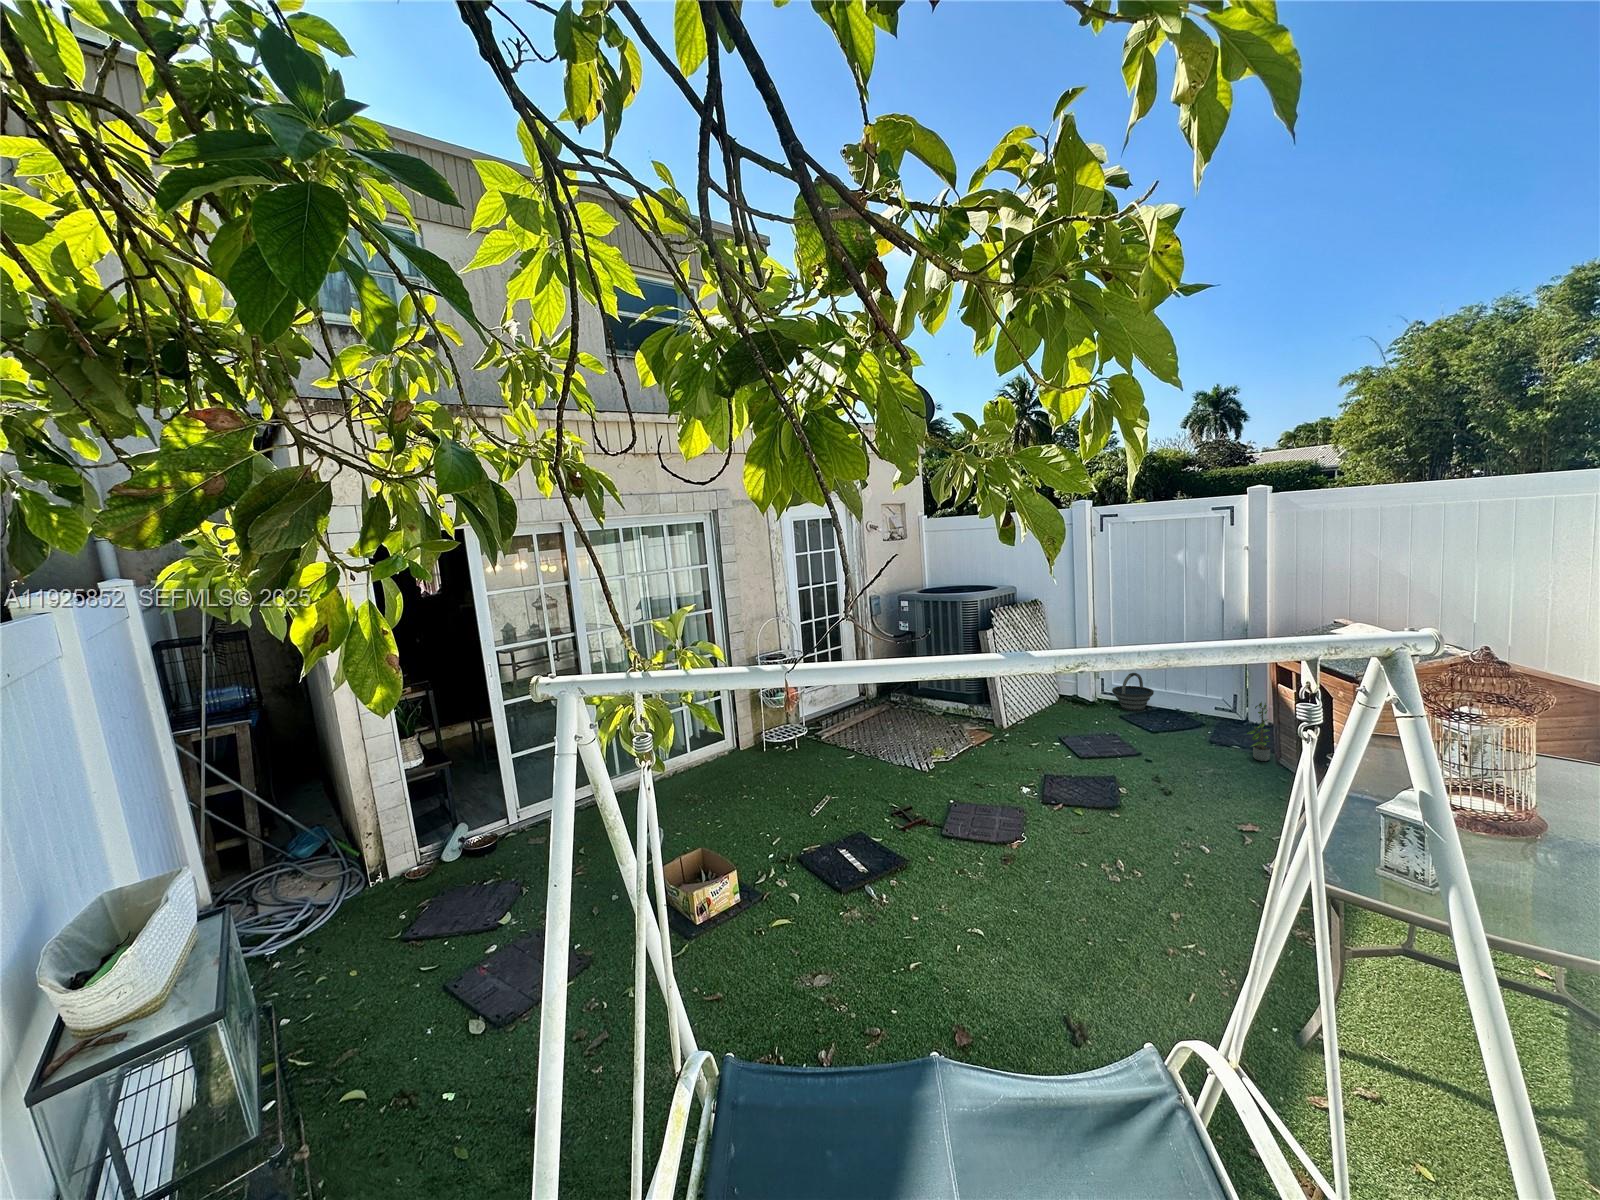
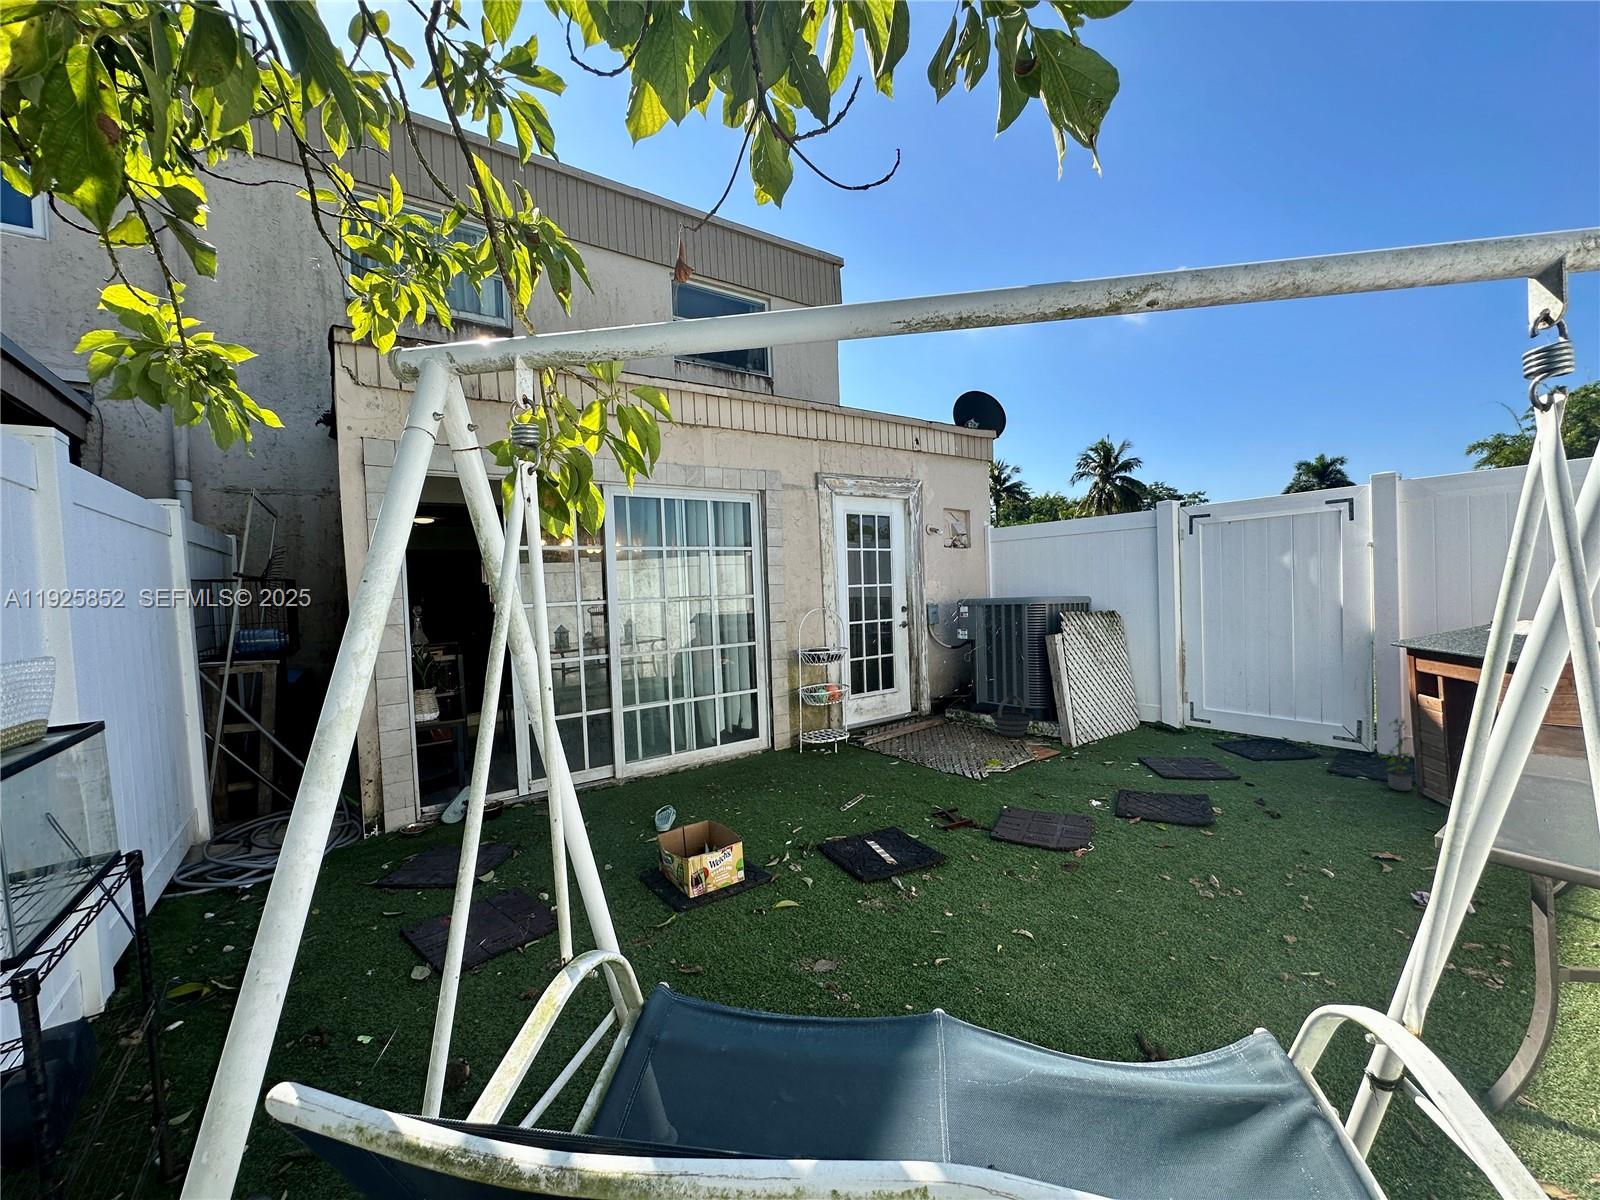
bucket: present [1112,673,1154,711] -> present [991,696,1033,737]

